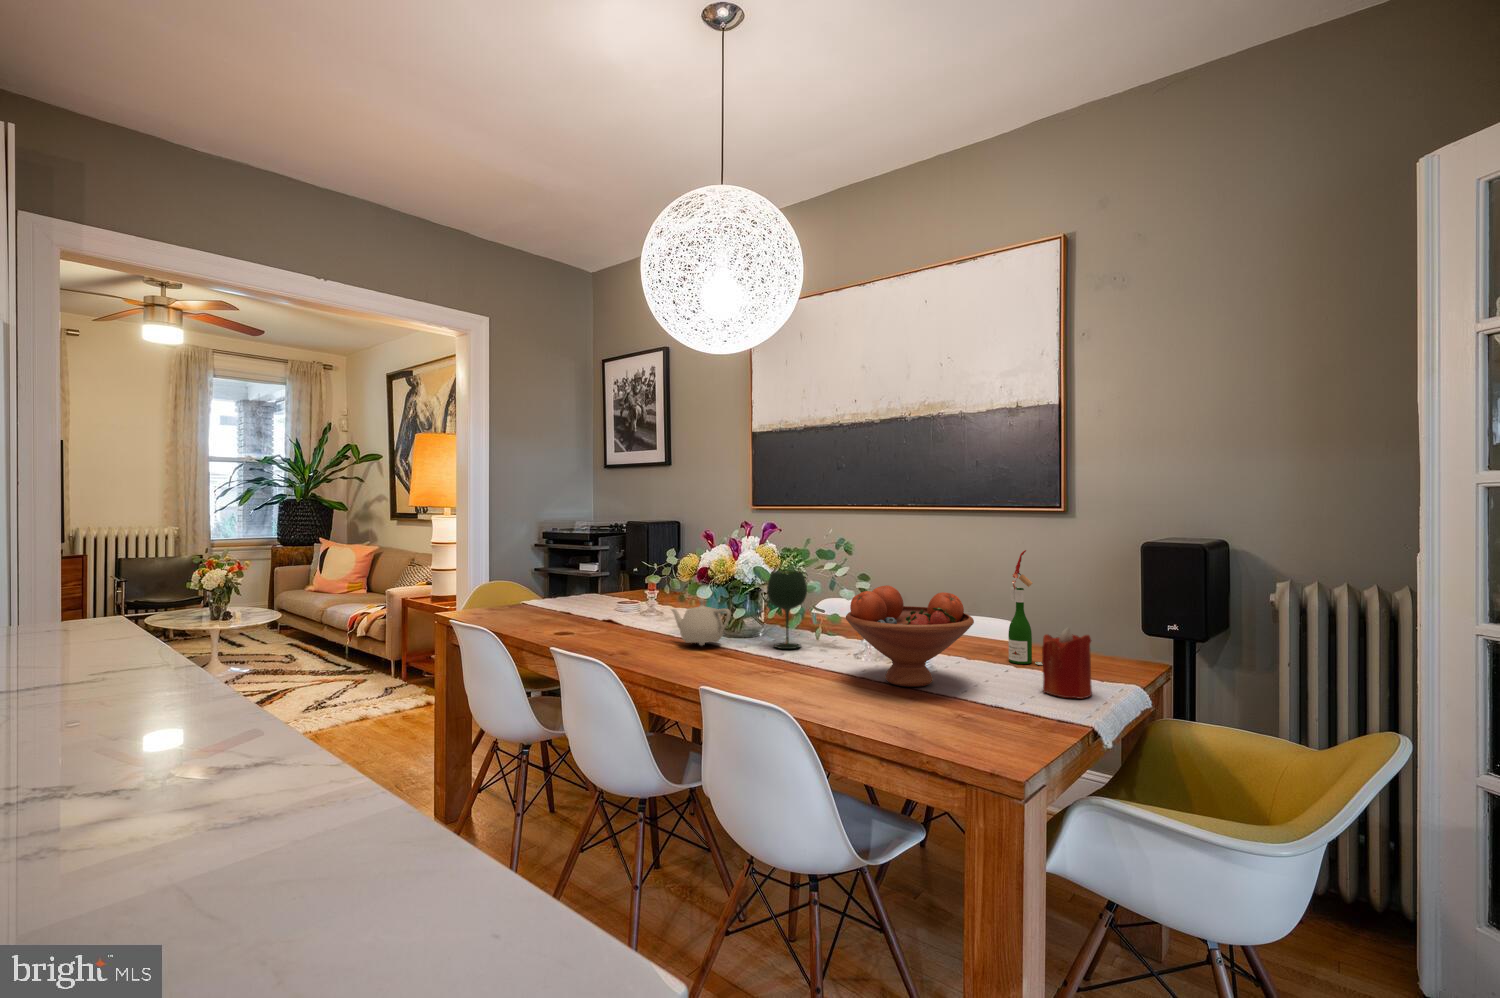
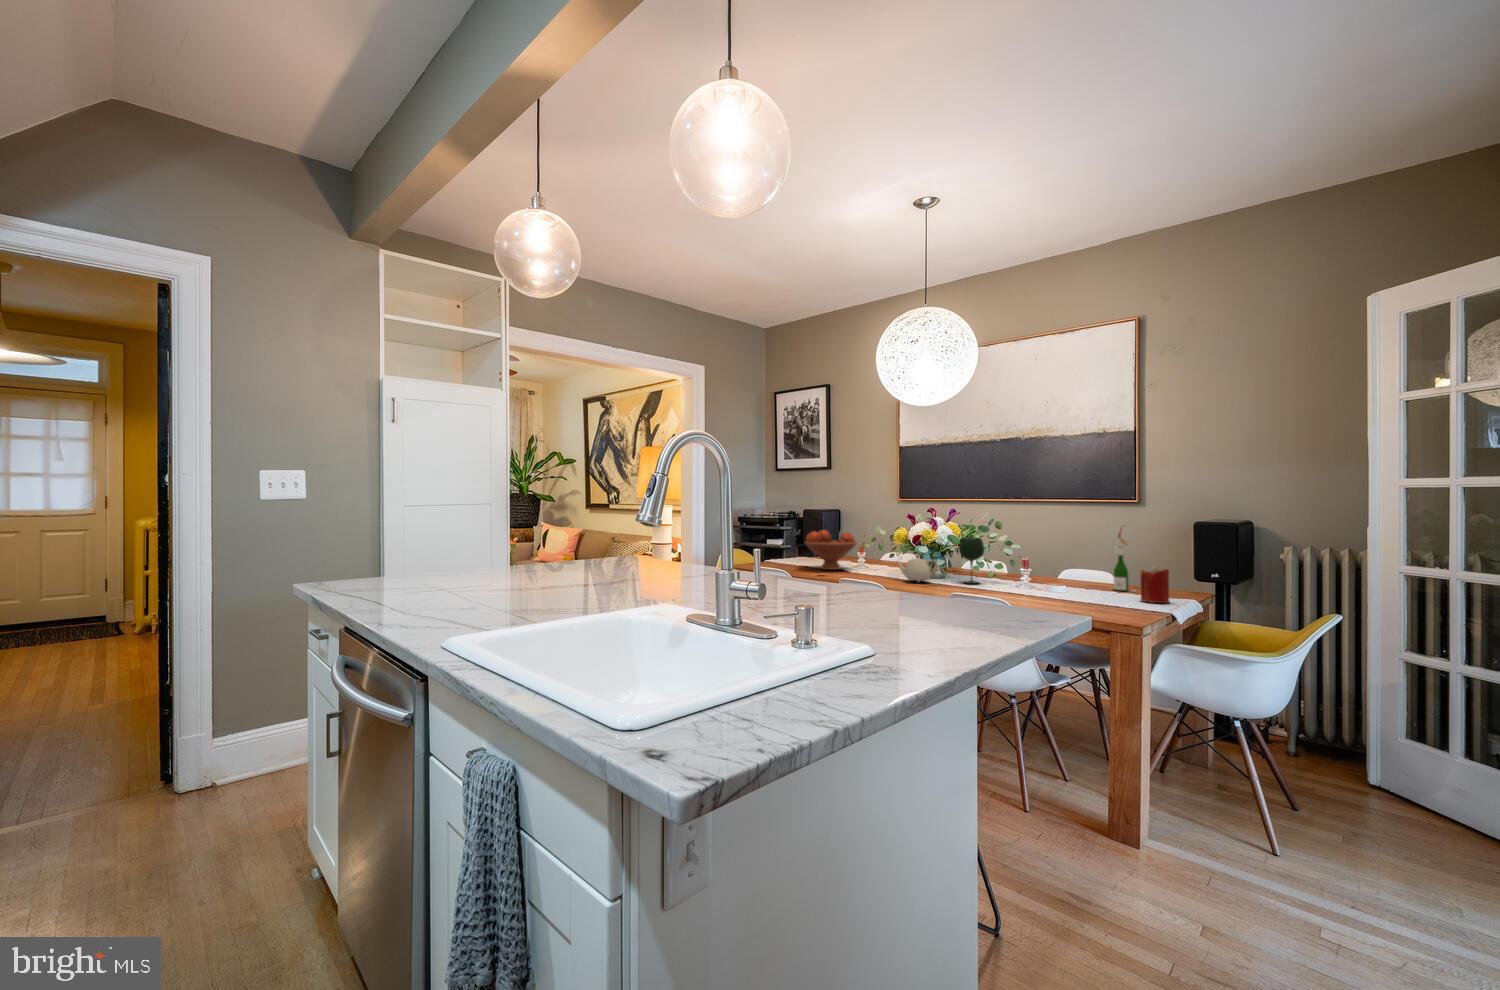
fruit bowl: present [846,585,974,687] -> present [805,530,857,570]

